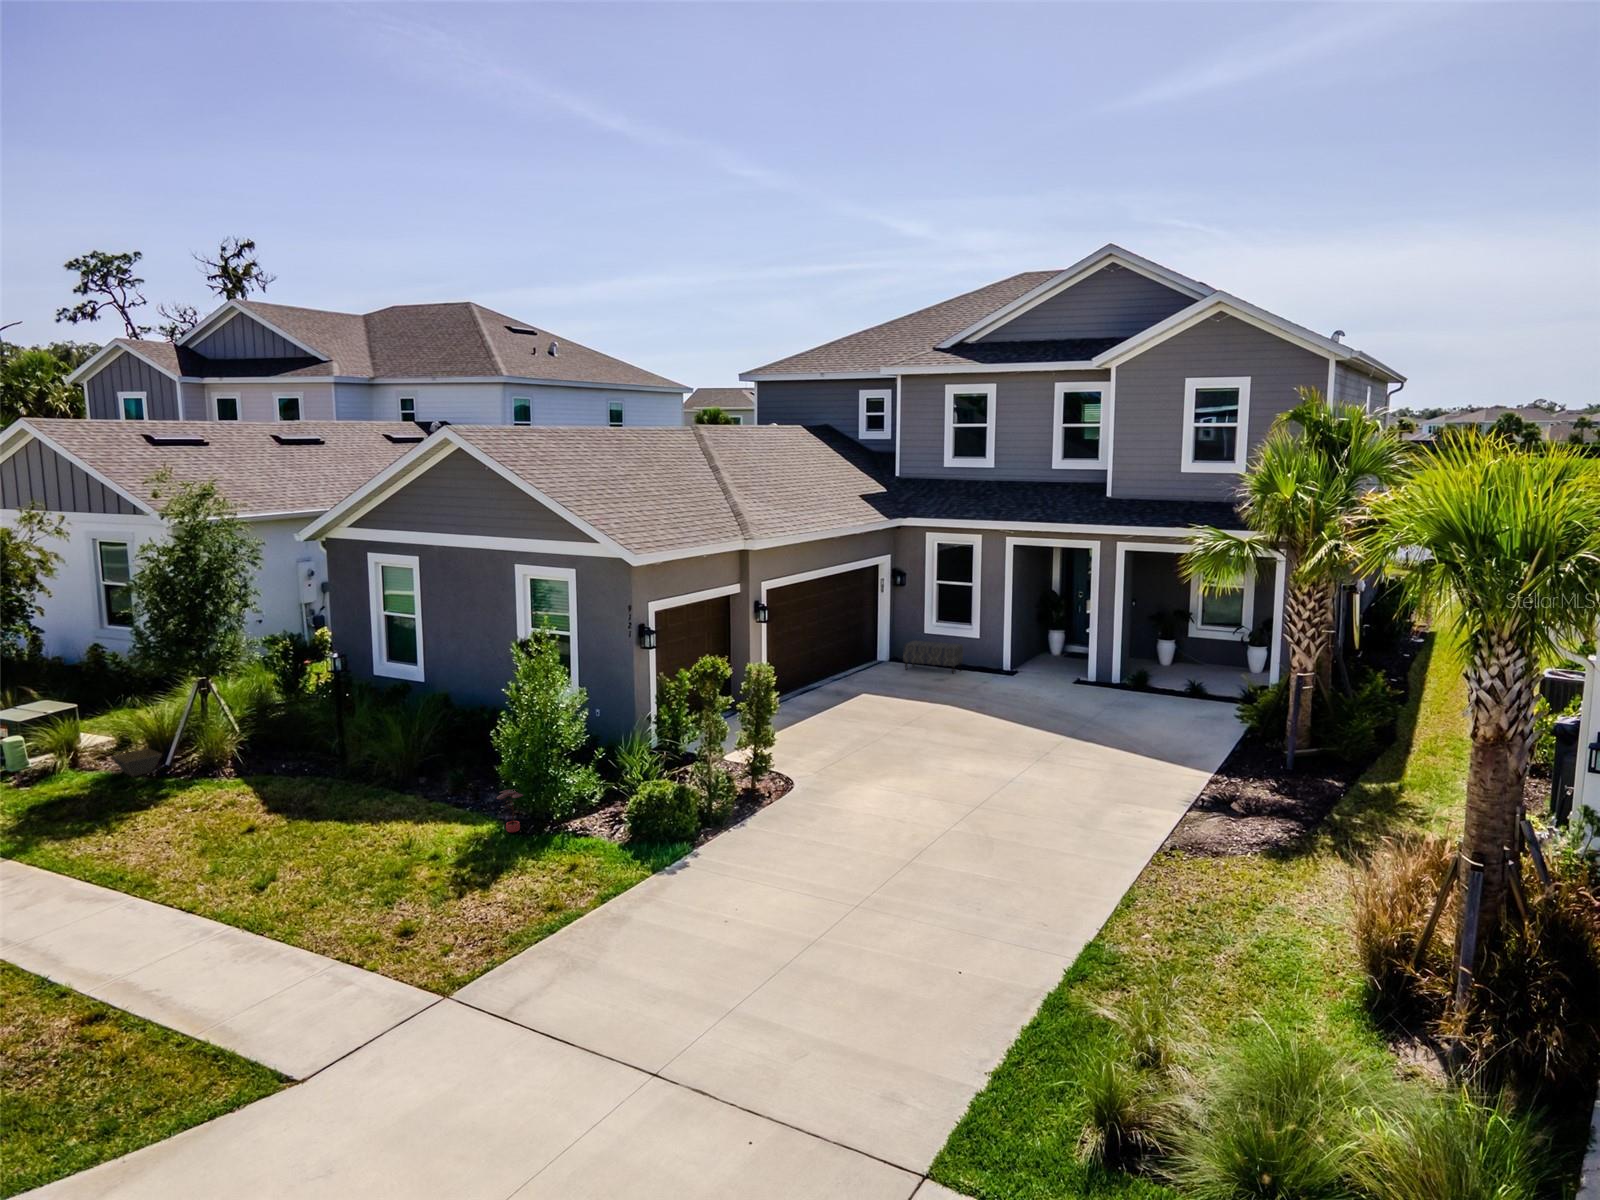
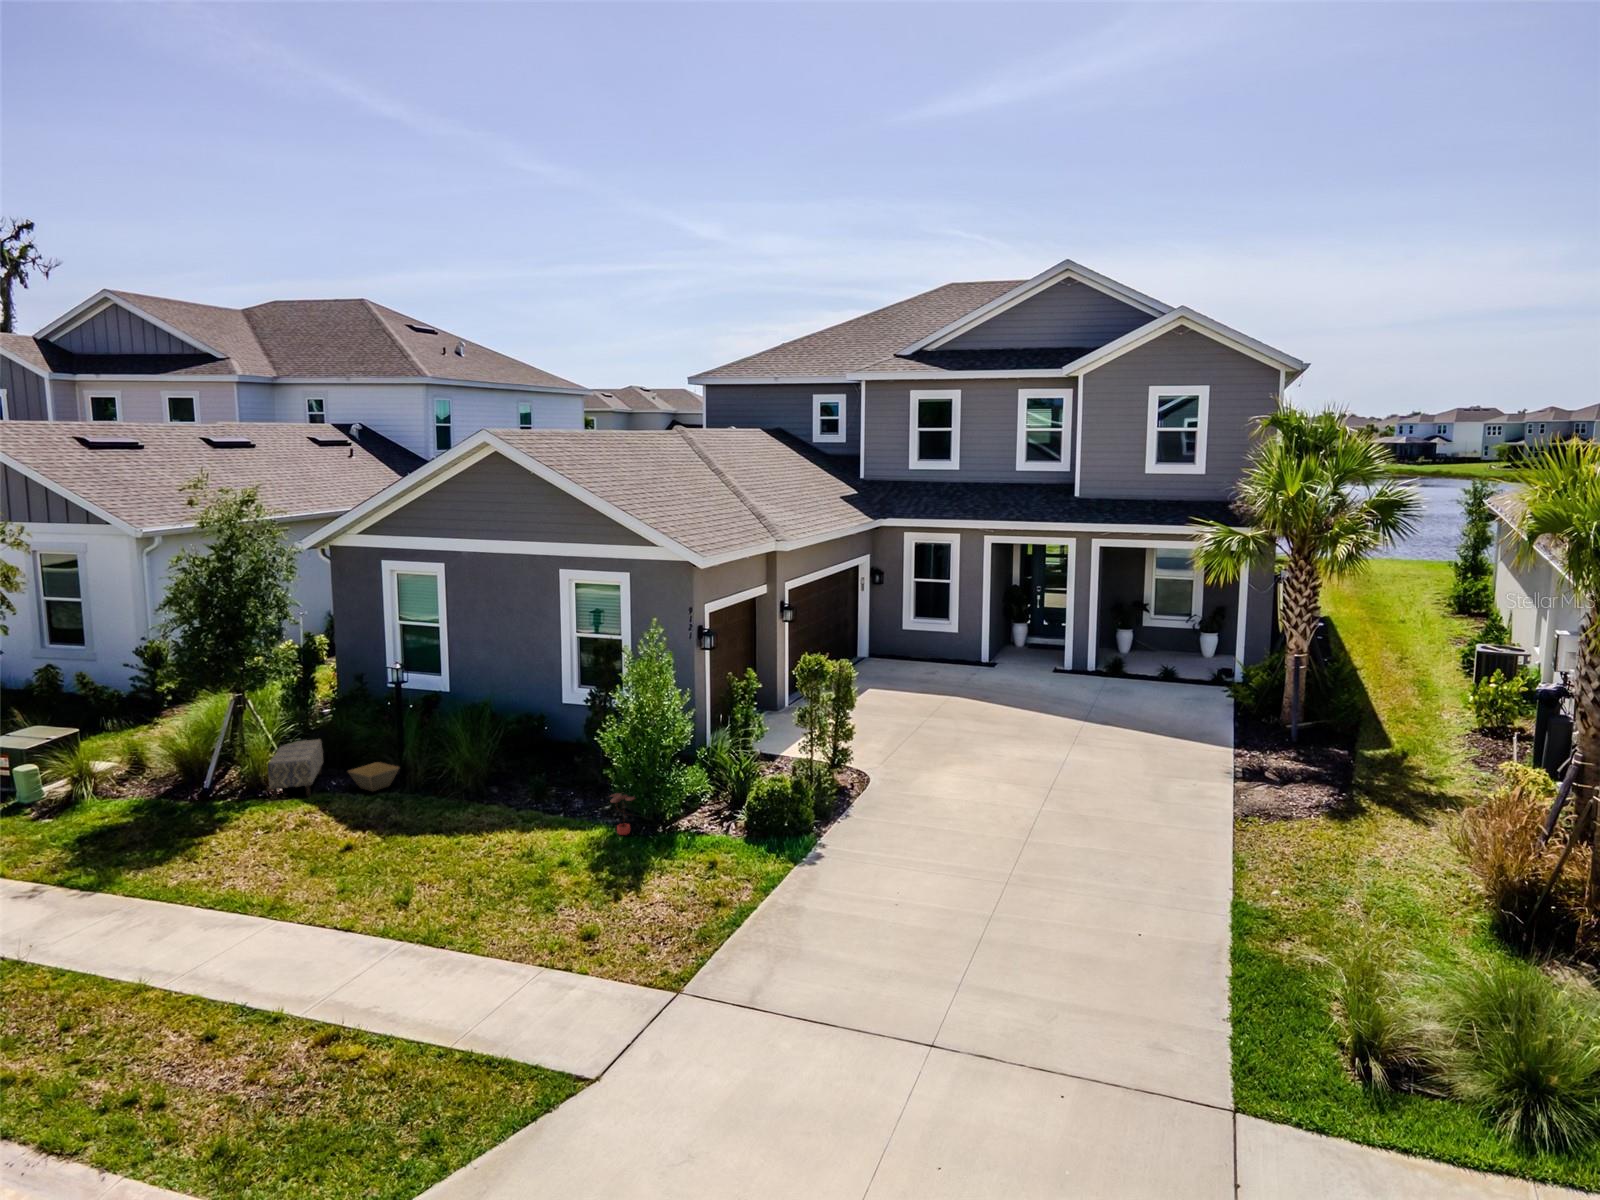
bench: present [903,640,963,674] -> present [268,739,323,800]
basket: present [112,748,162,776] -> present [348,762,399,791]

